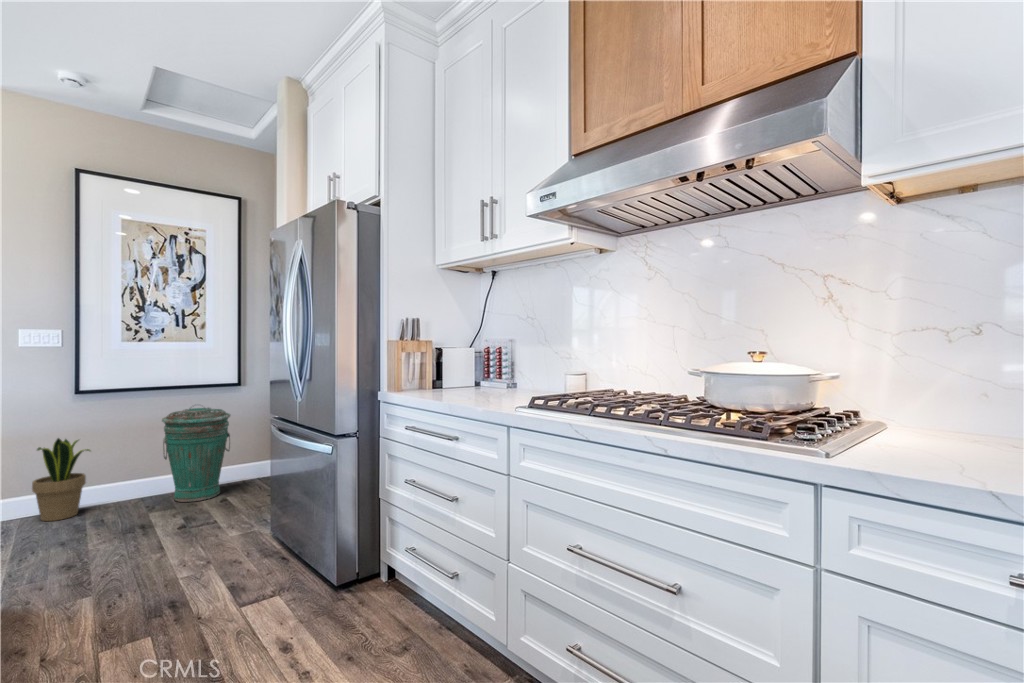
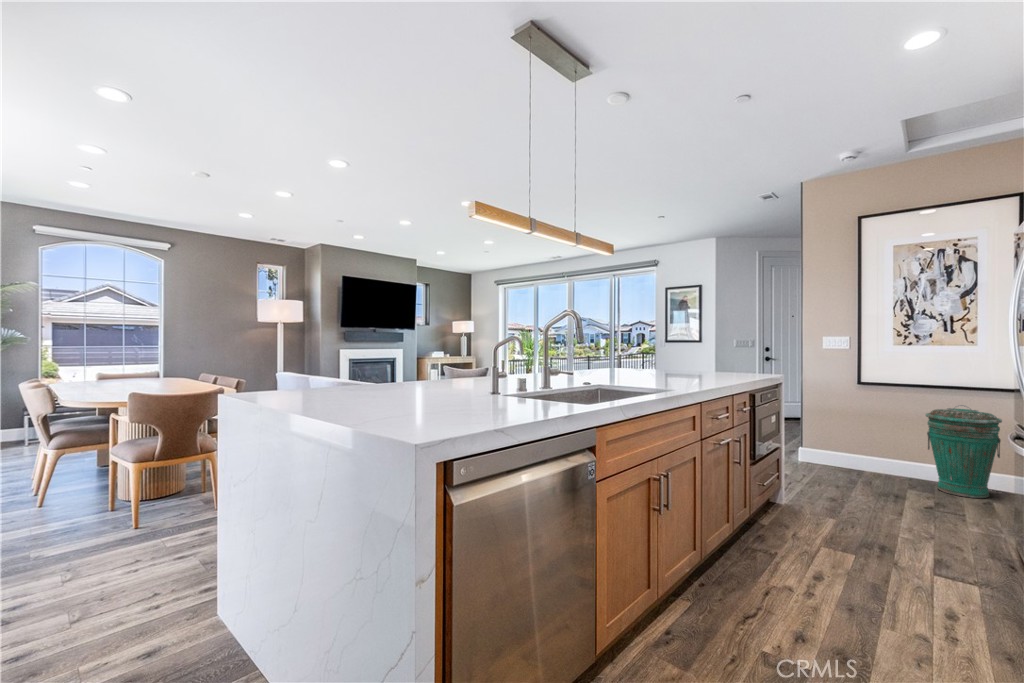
potted plant: present [32,438,90,521] -> none [829,414,867,474]

